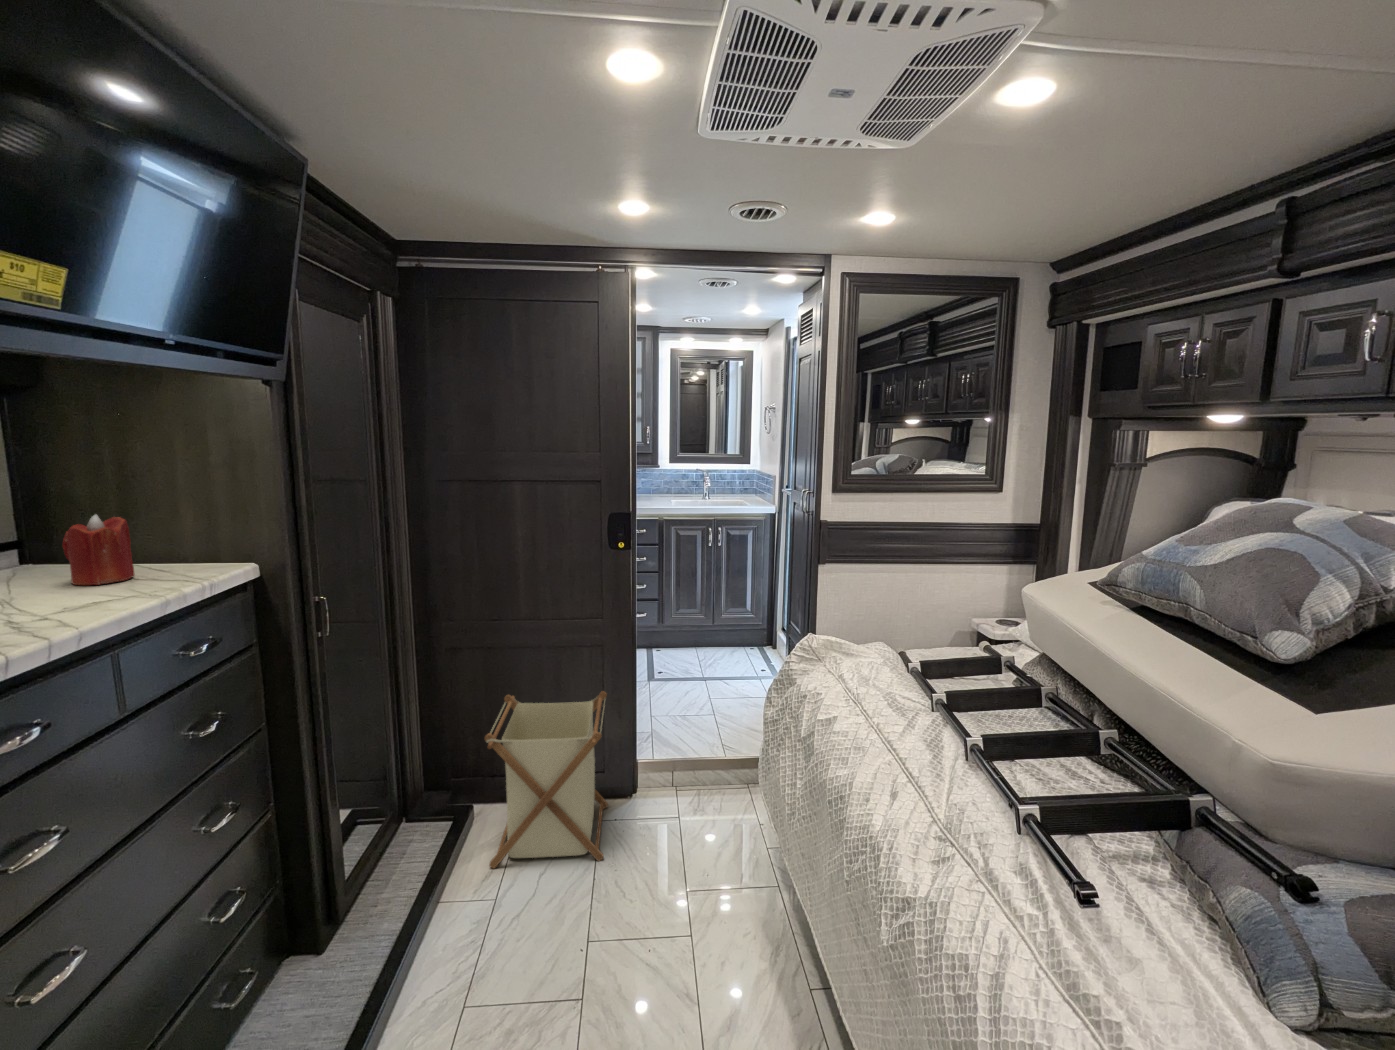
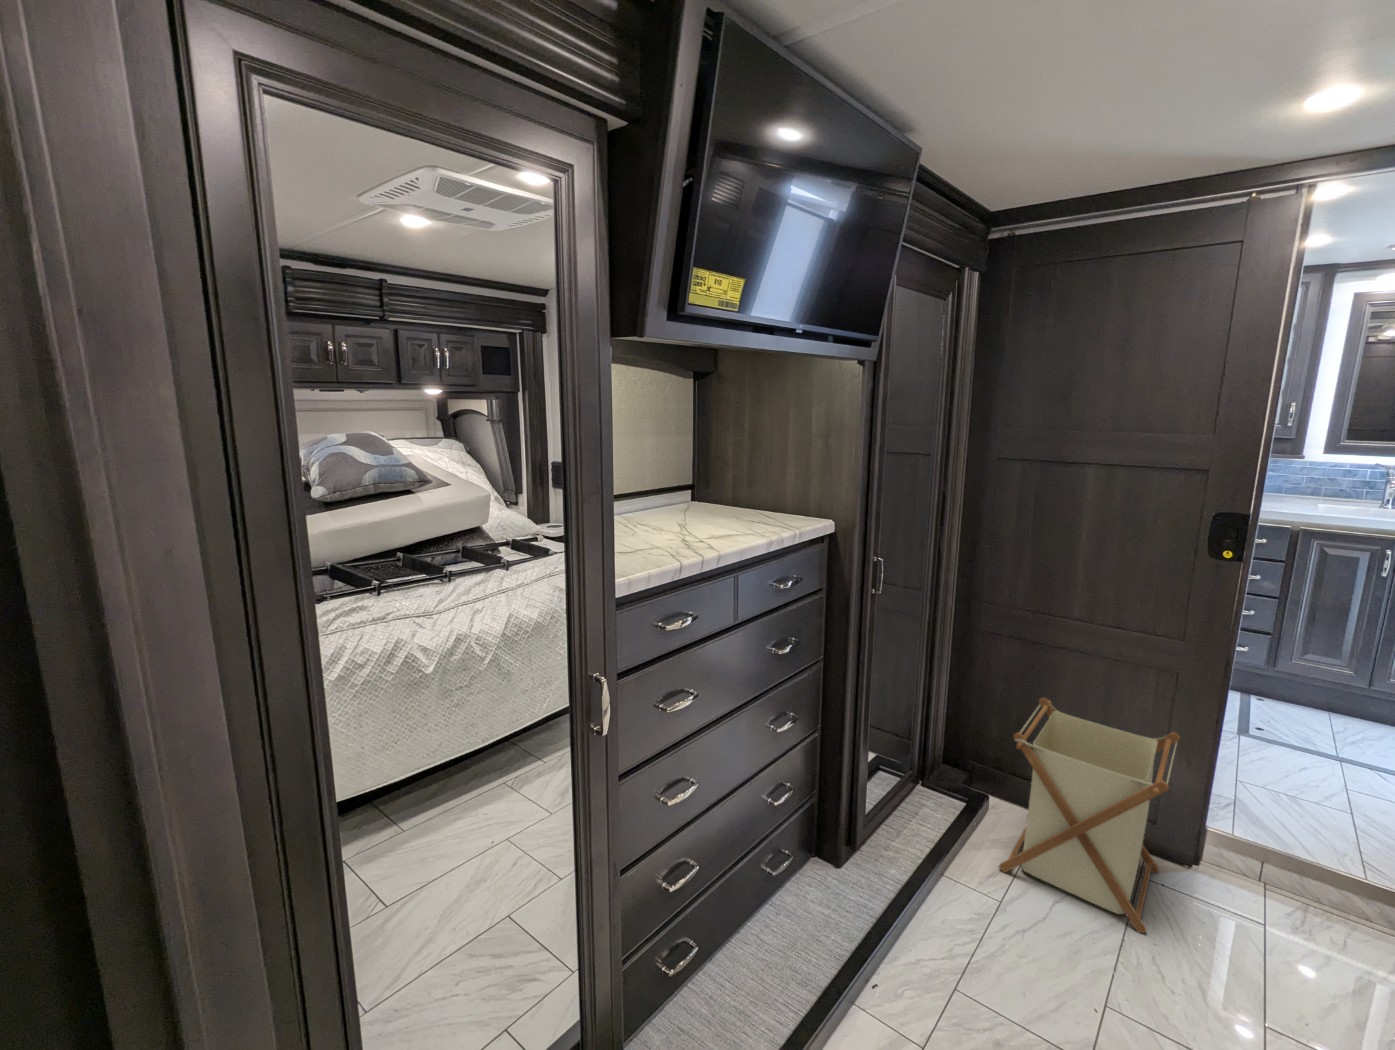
candle: present [63,515,135,585] -> none [718,470,755,523]

